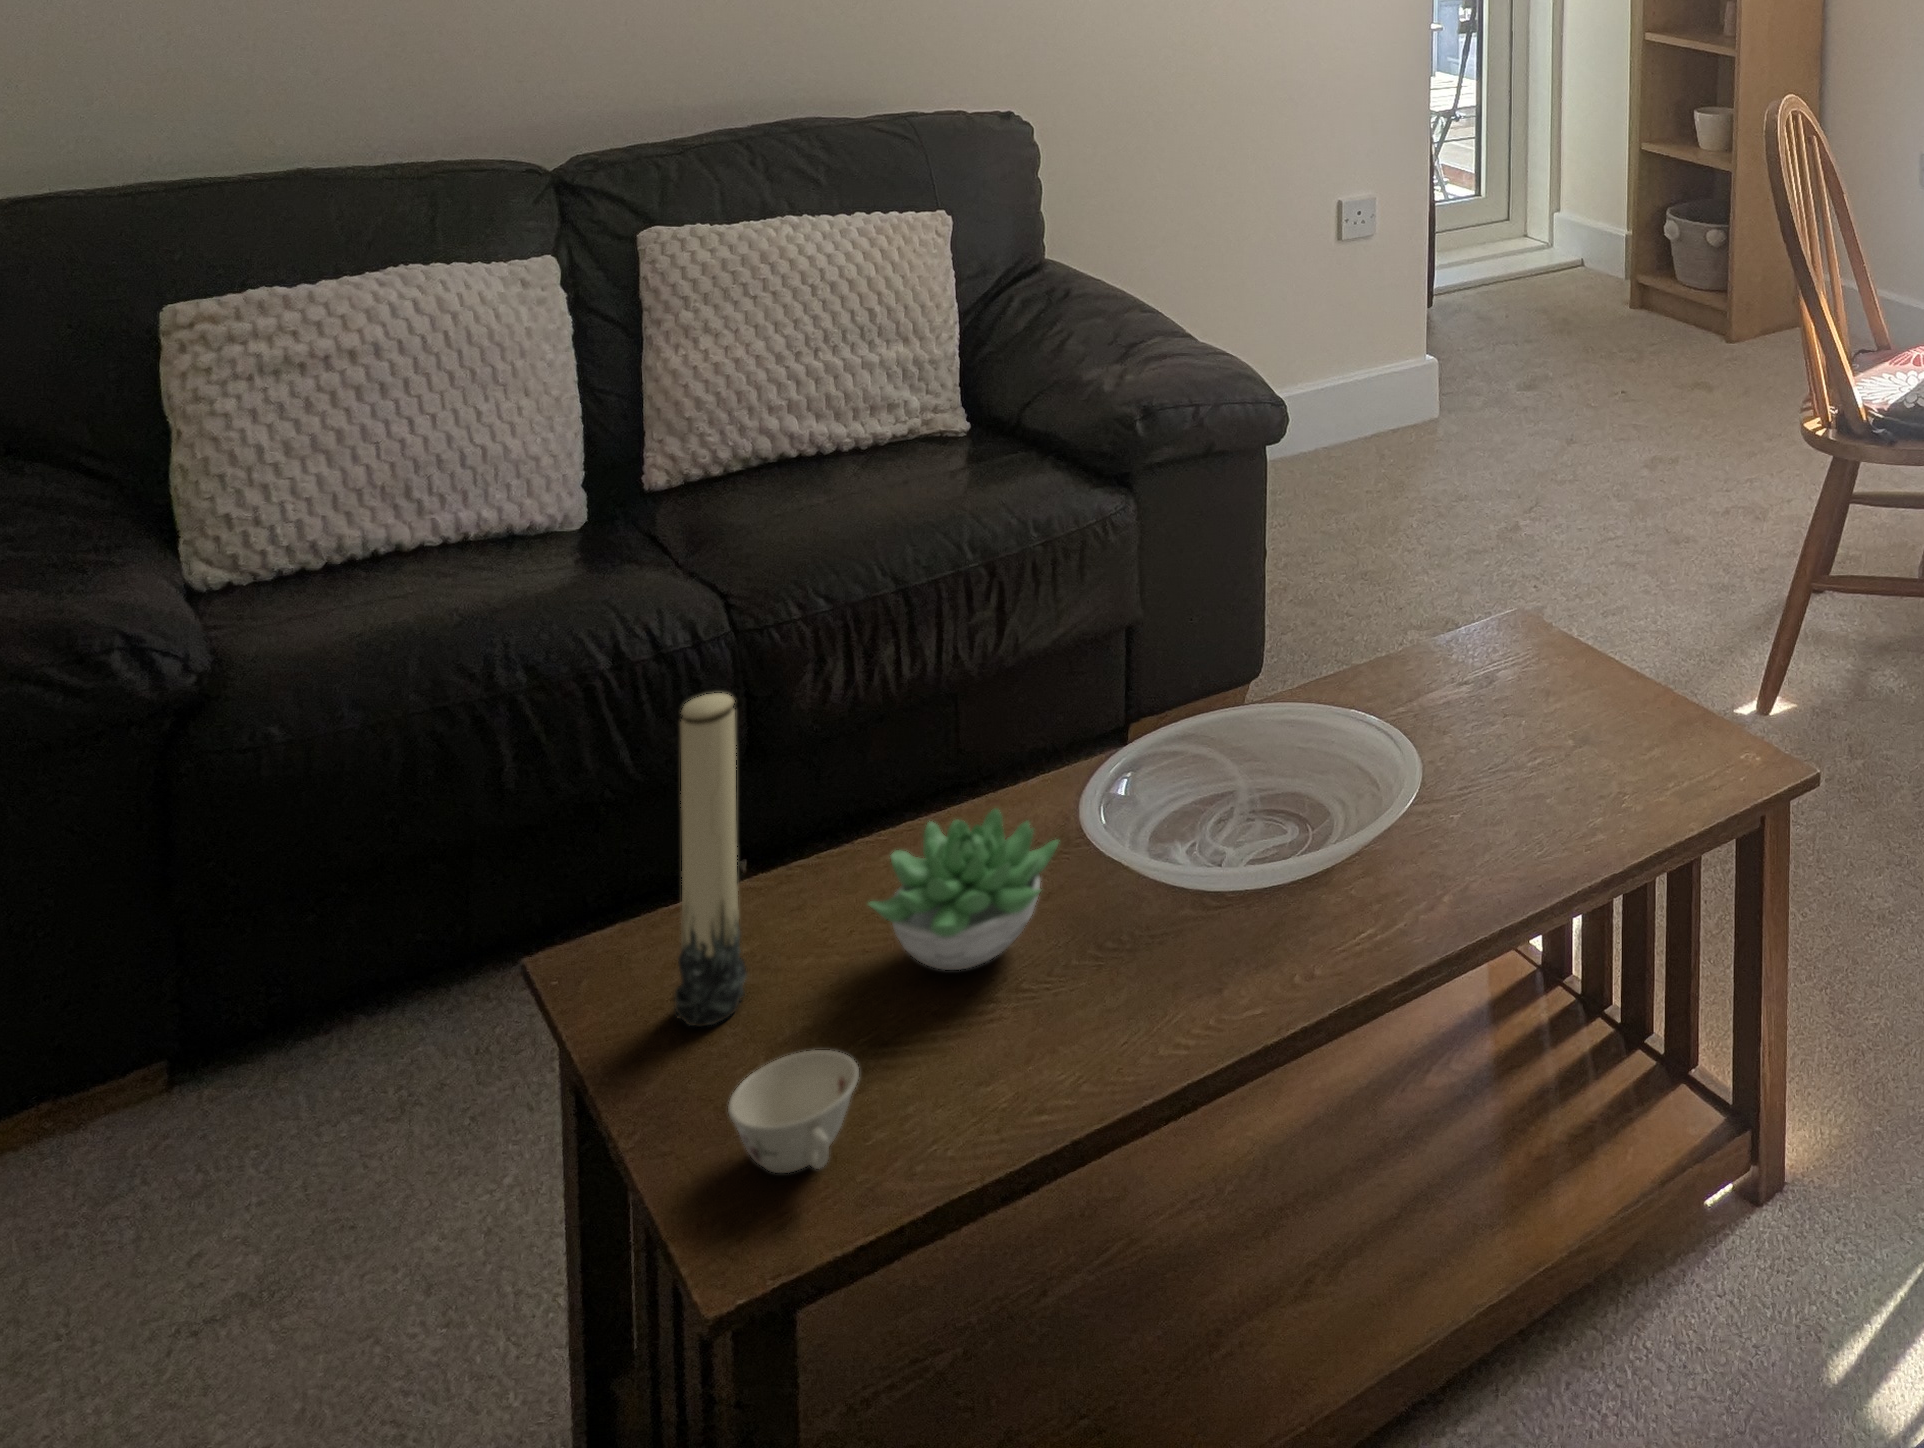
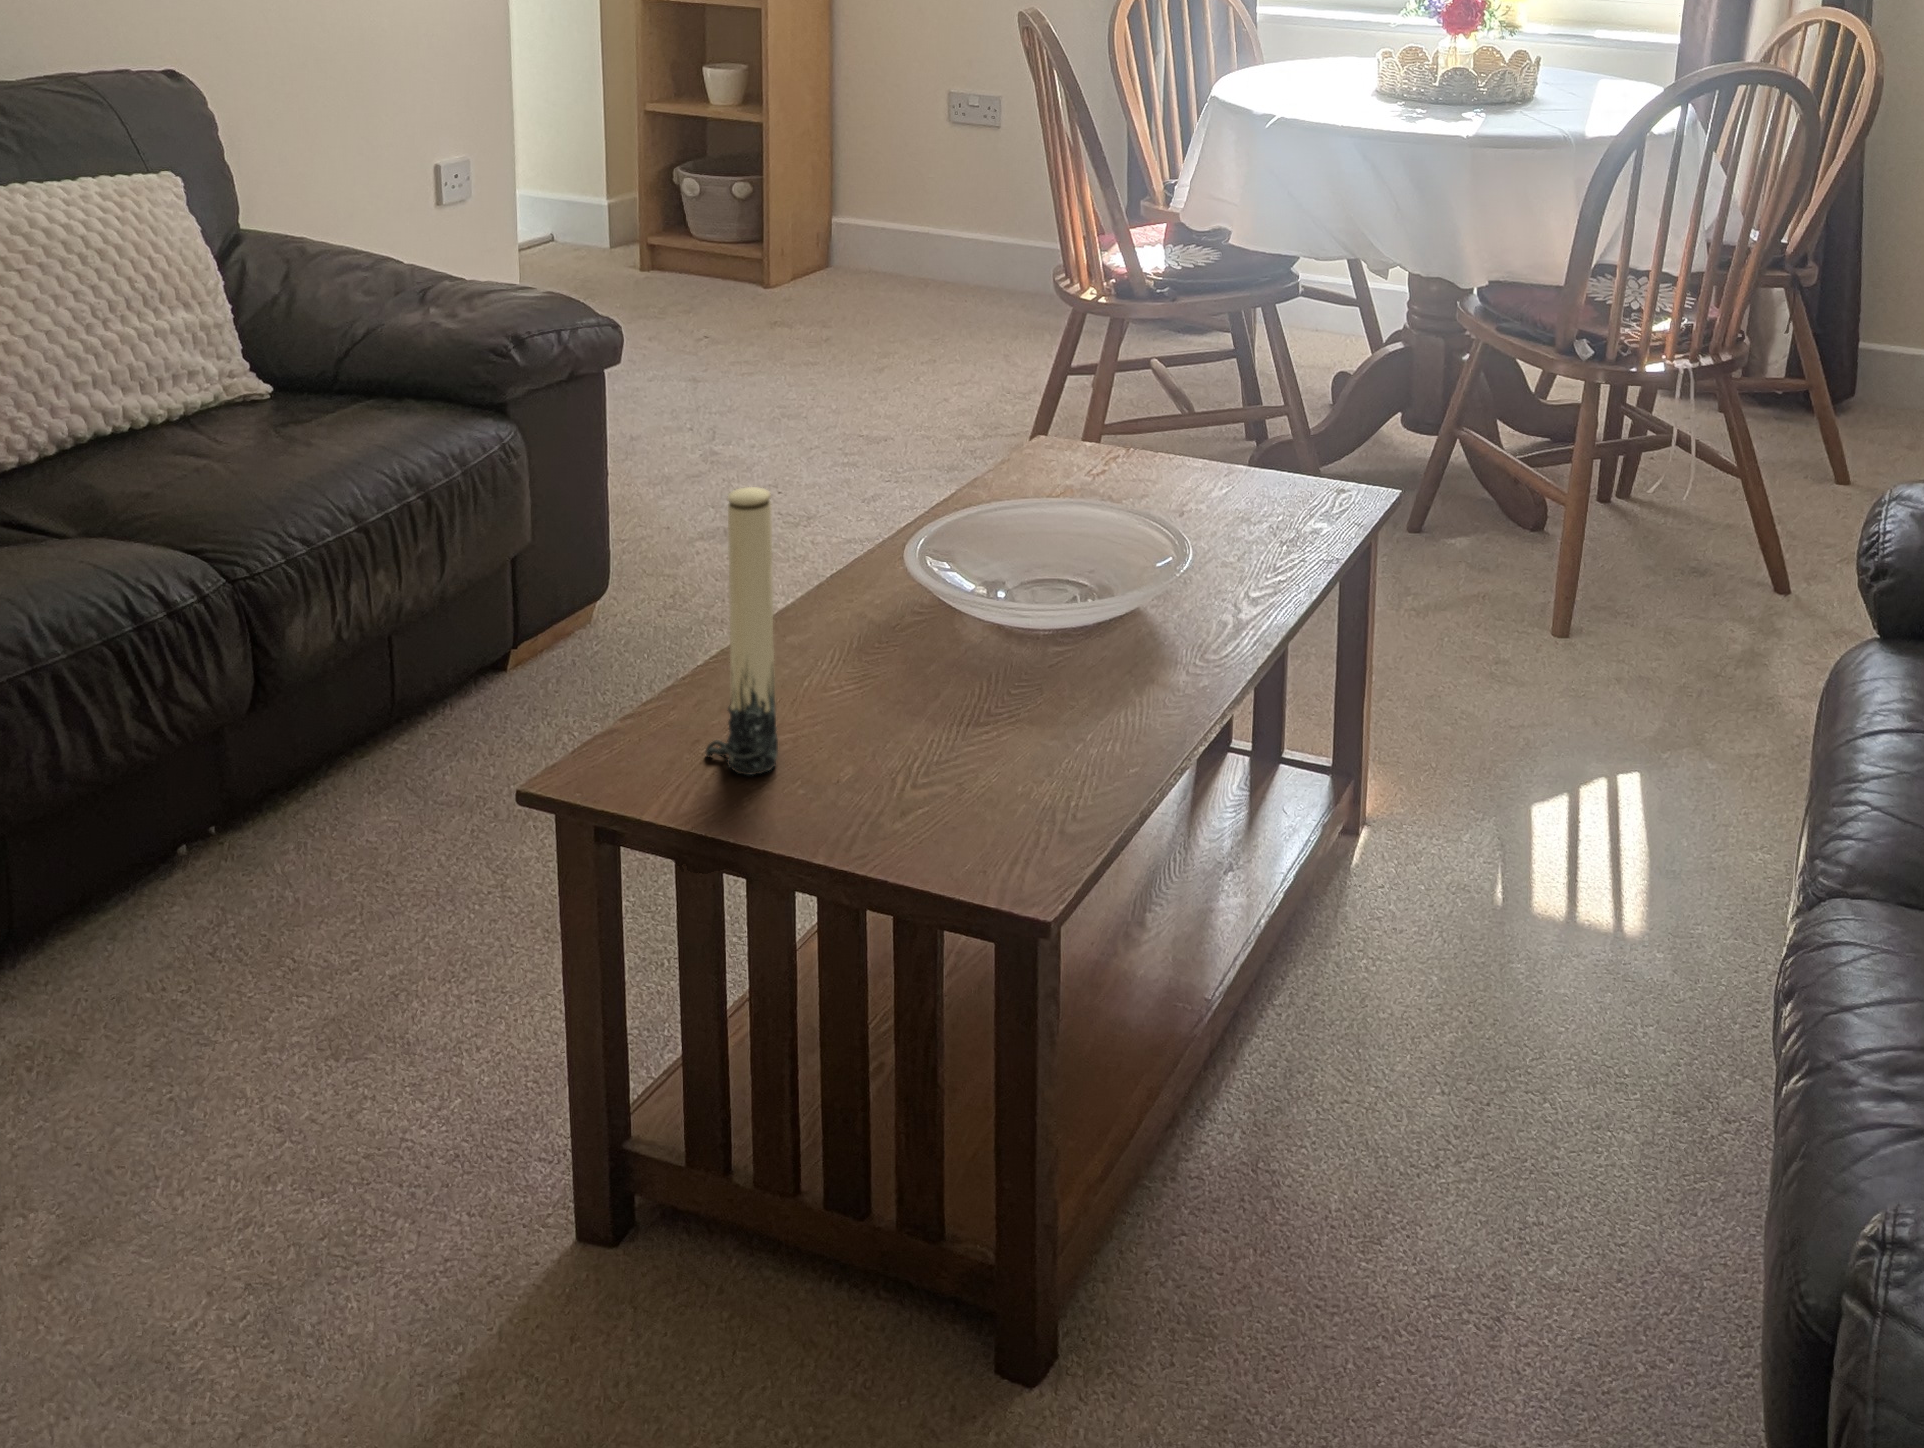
succulent plant: present [869,808,1059,970] -> none [835,577,997,702]
teacup: present [728,1050,859,1173] -> none [912,739,1027,827]

